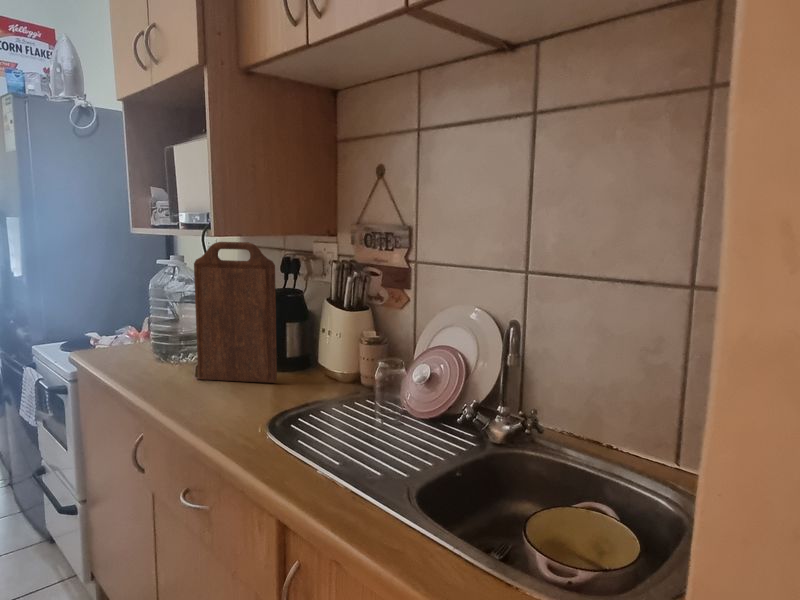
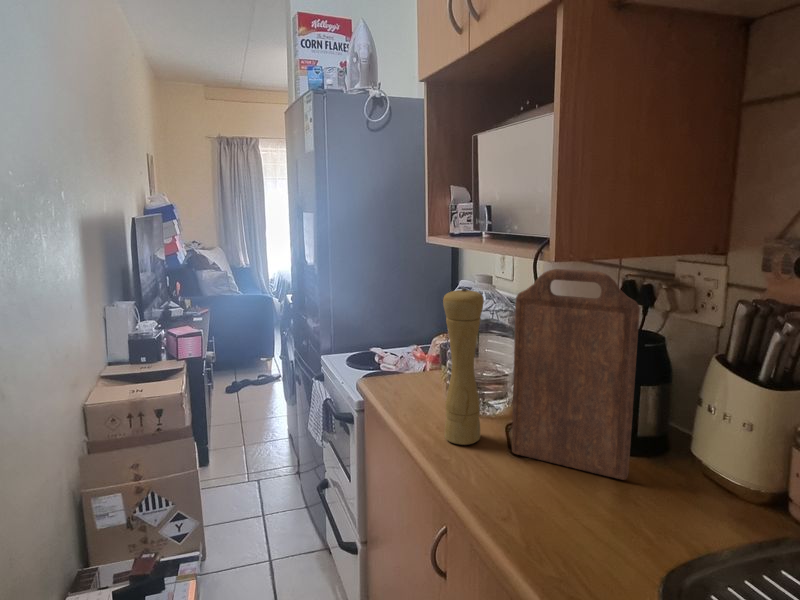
pepper mill: none [138,259,175,379] -> present [443,288,484,445]

